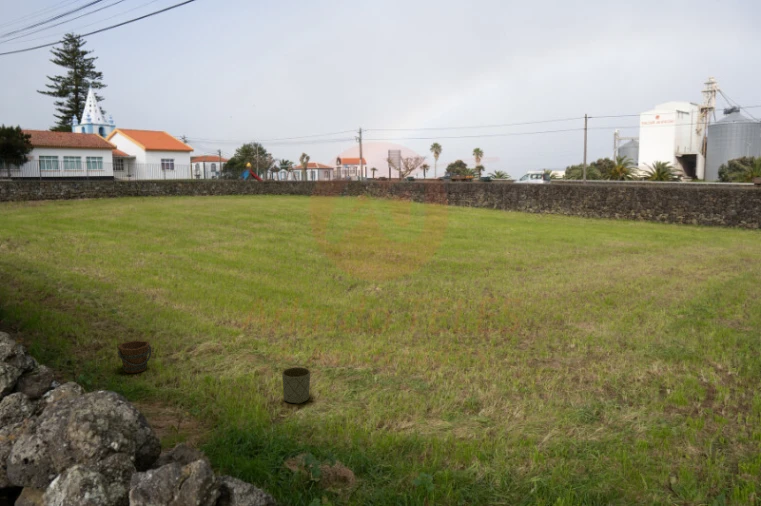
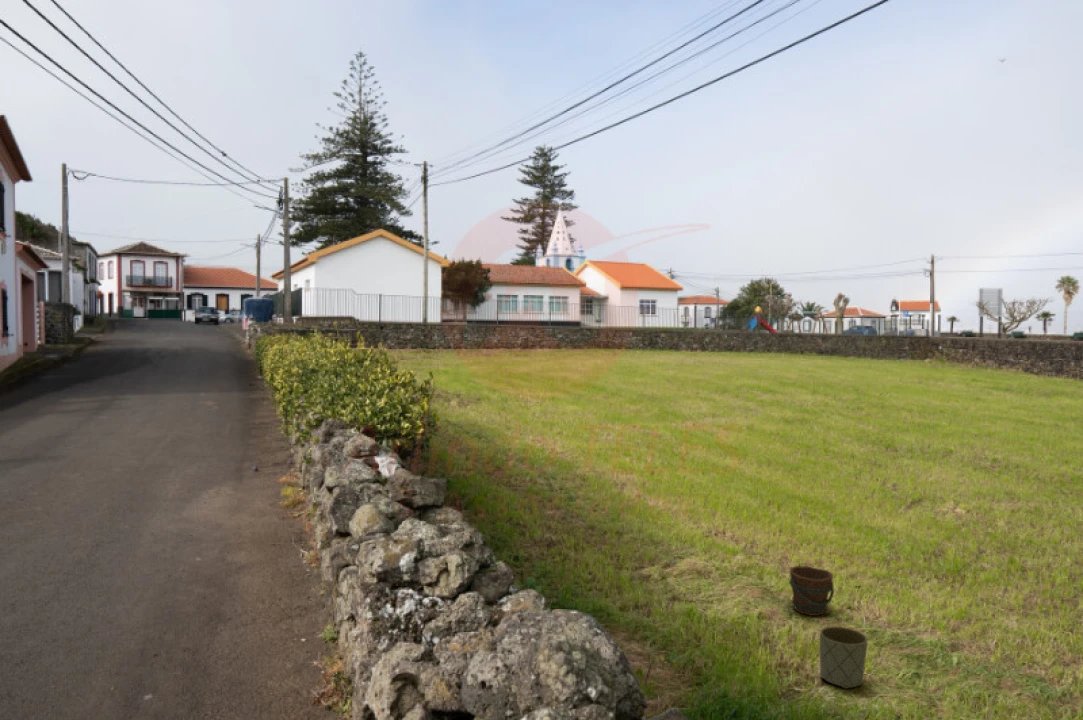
bucket: present [117,341,151,373] -> present [789,566,834,616]

